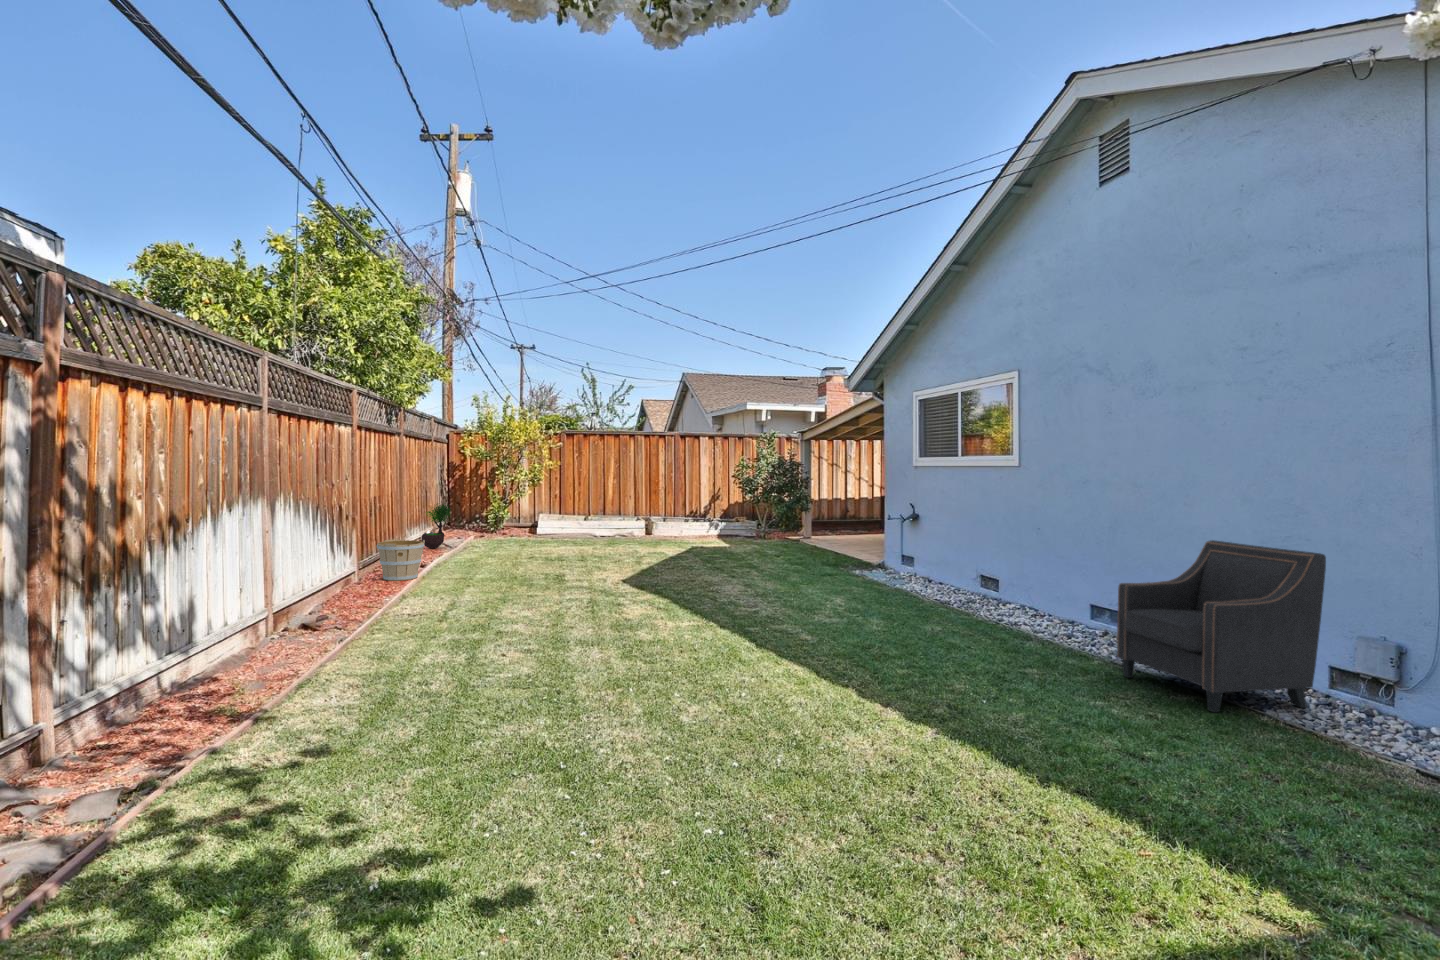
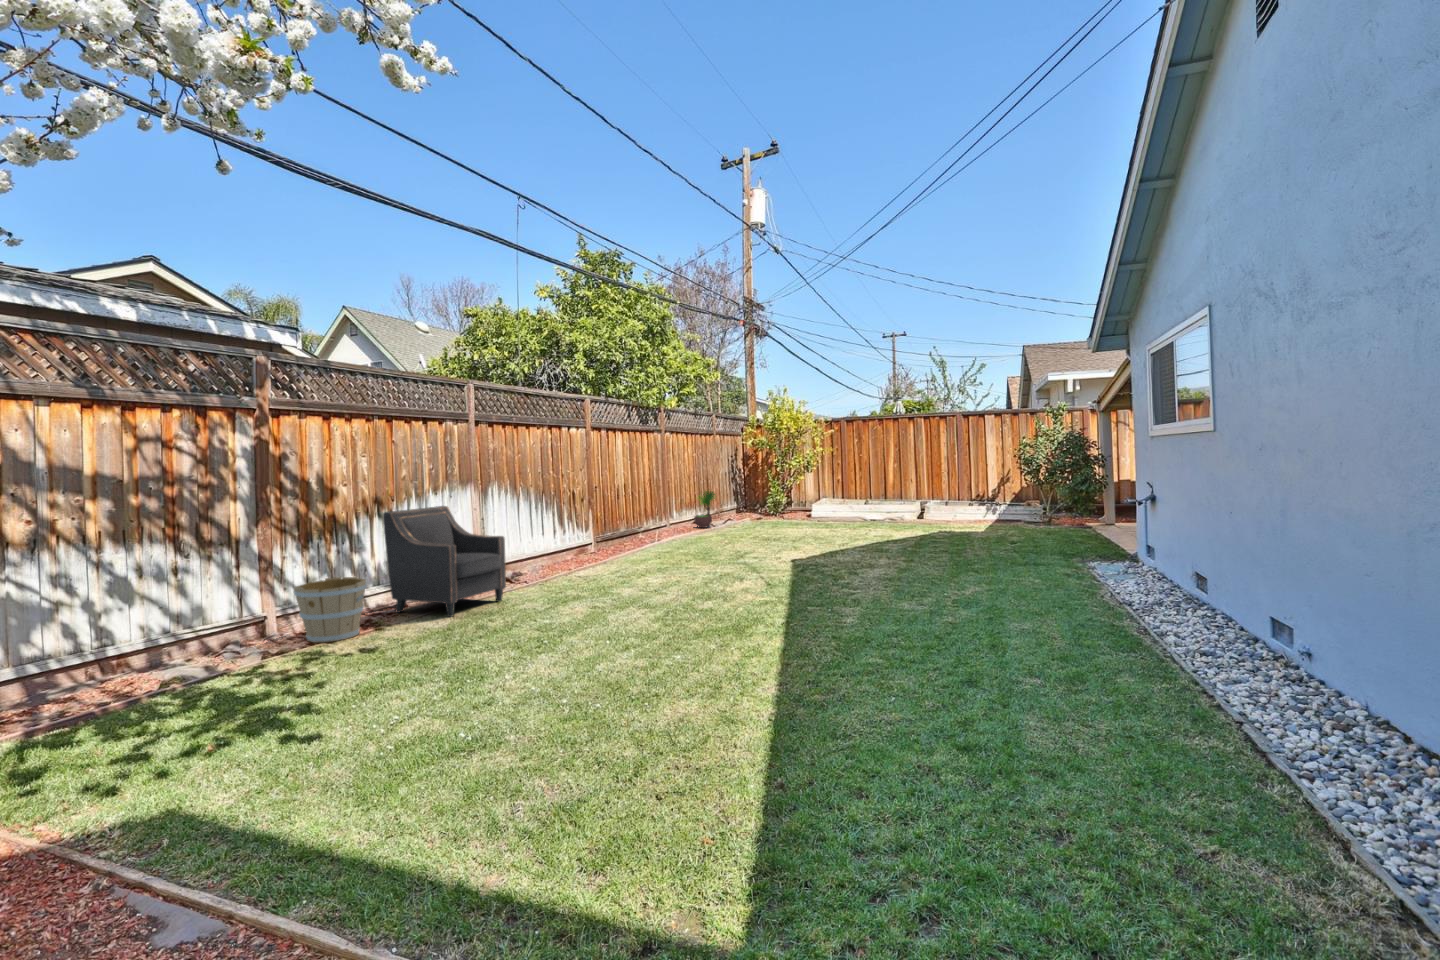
wooden bucket: present [377,540,425,581] -> present [293,577,367,643]
chair: present [1117,540,1326,712] -> present [383,506,506,617]

